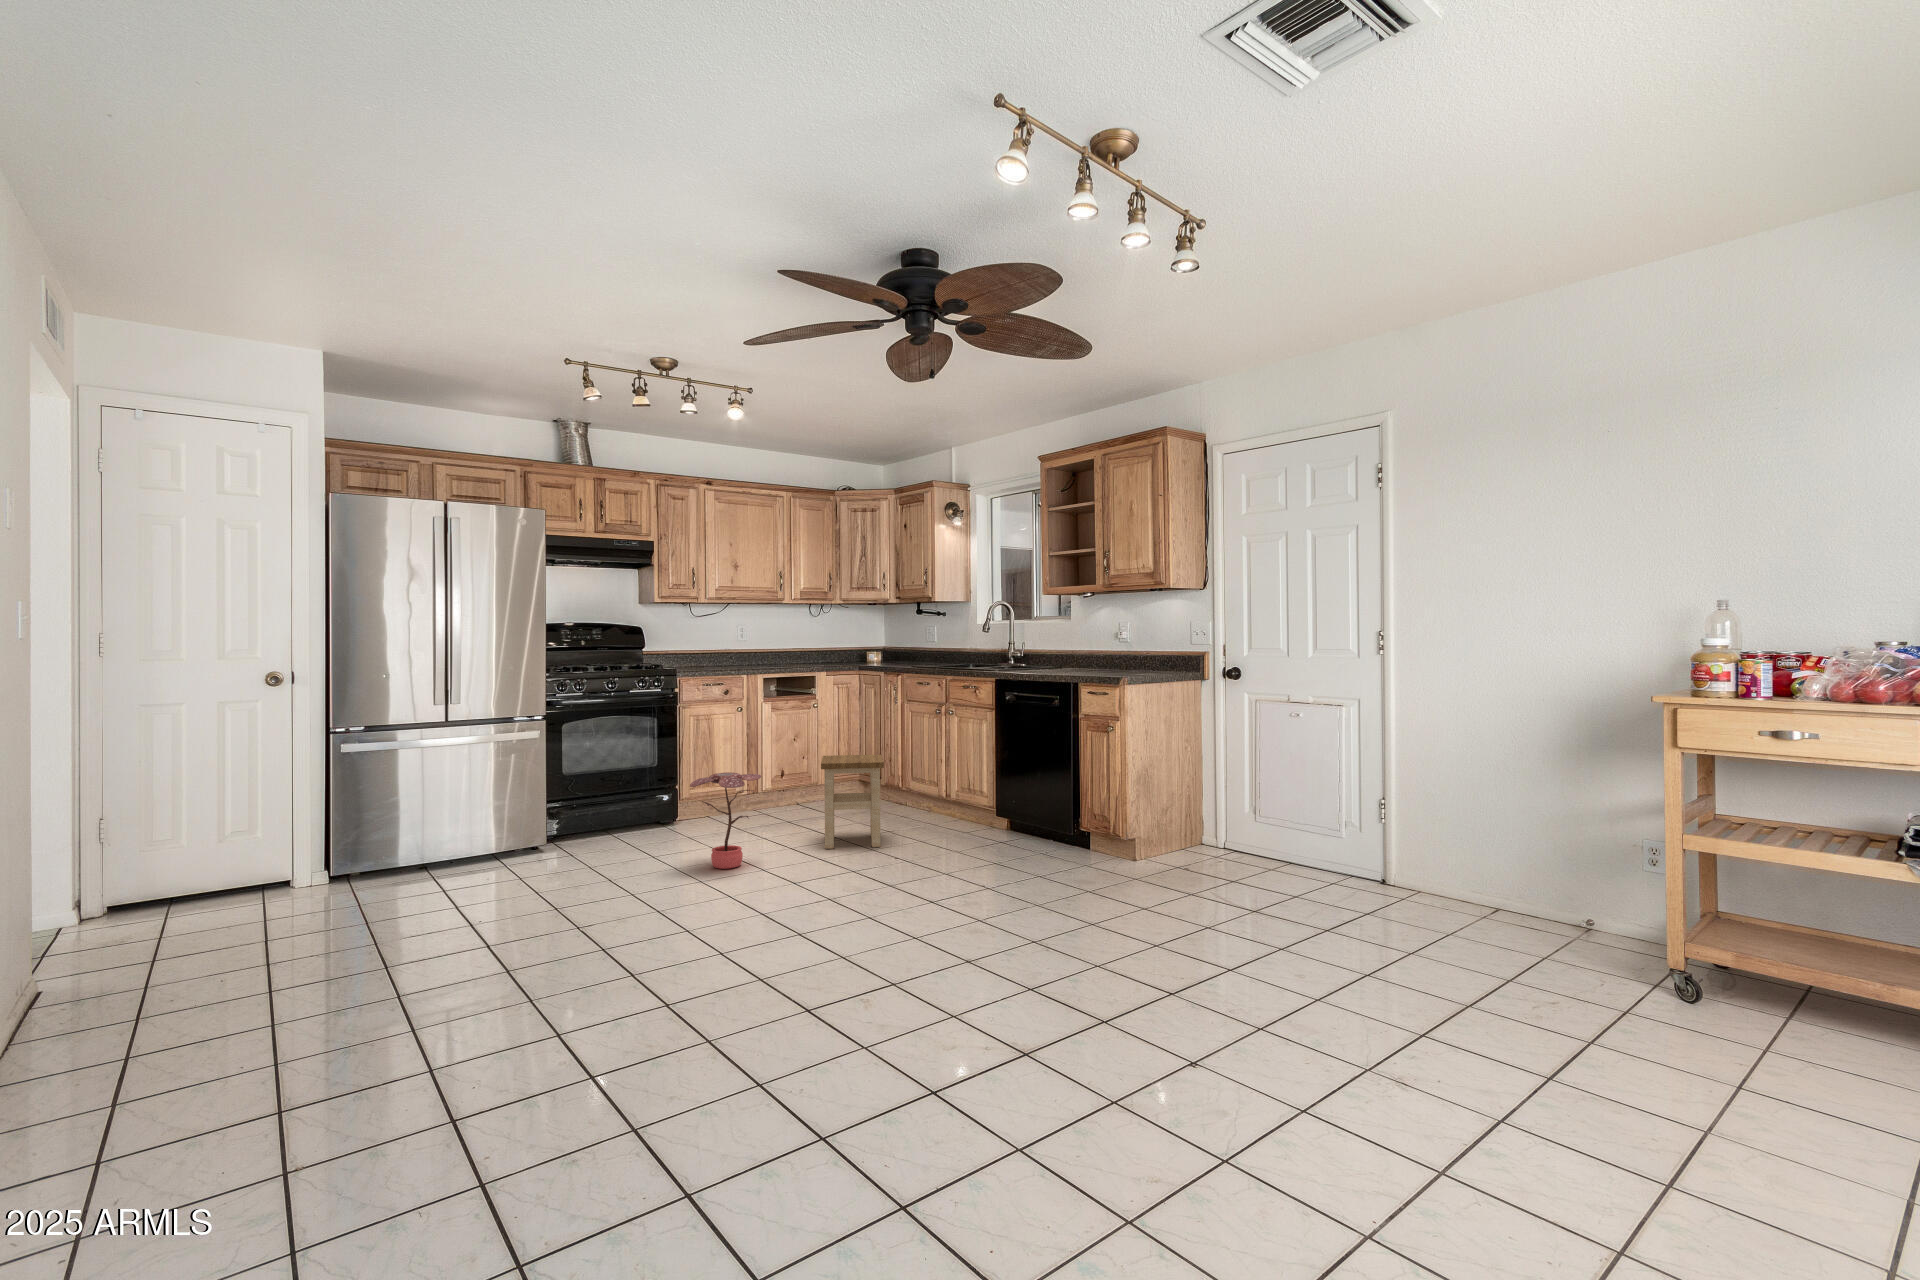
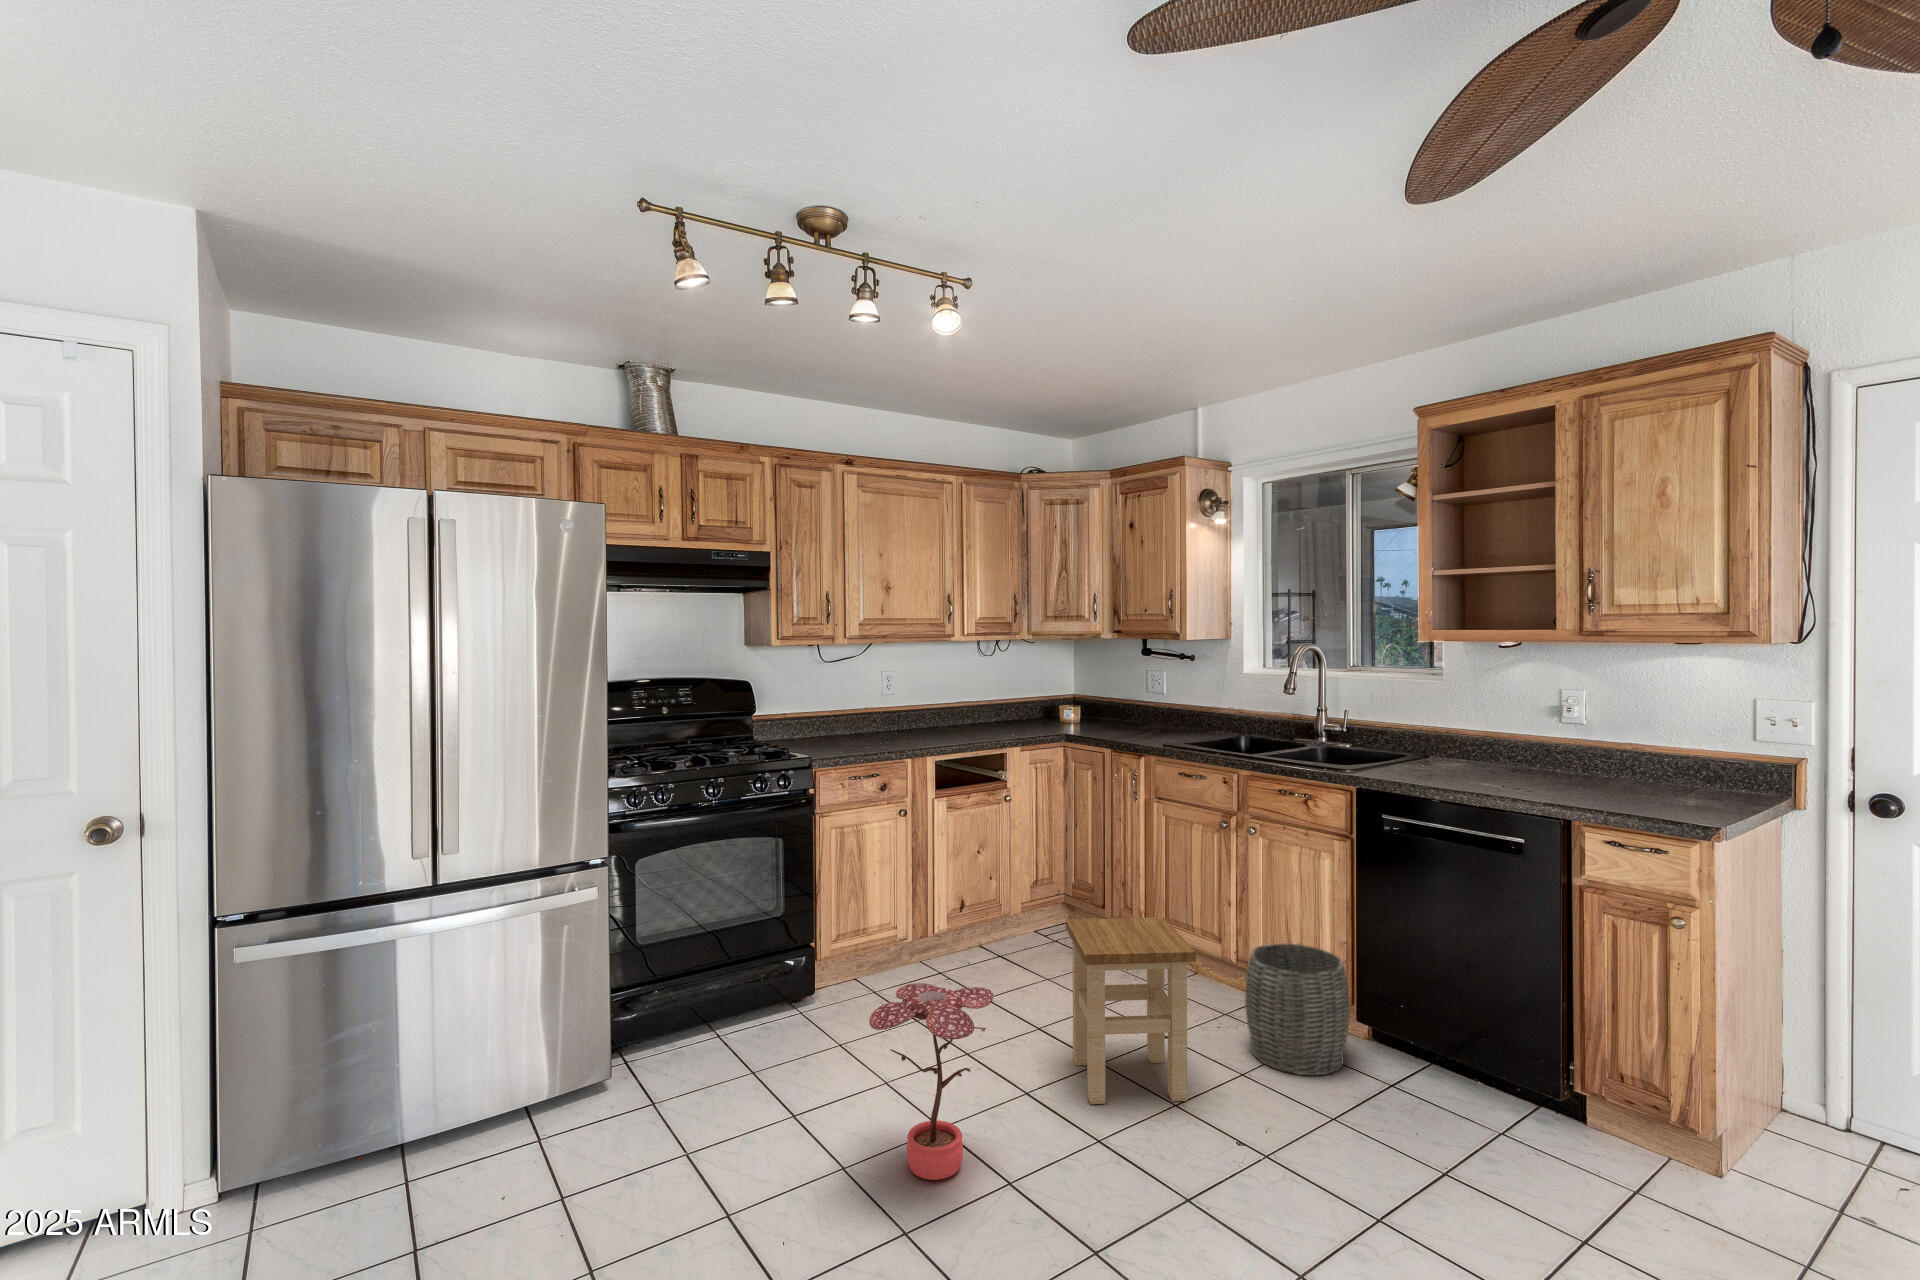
woven basket: none [930,773,986,839] -> present [1245,943,1350,1075]

